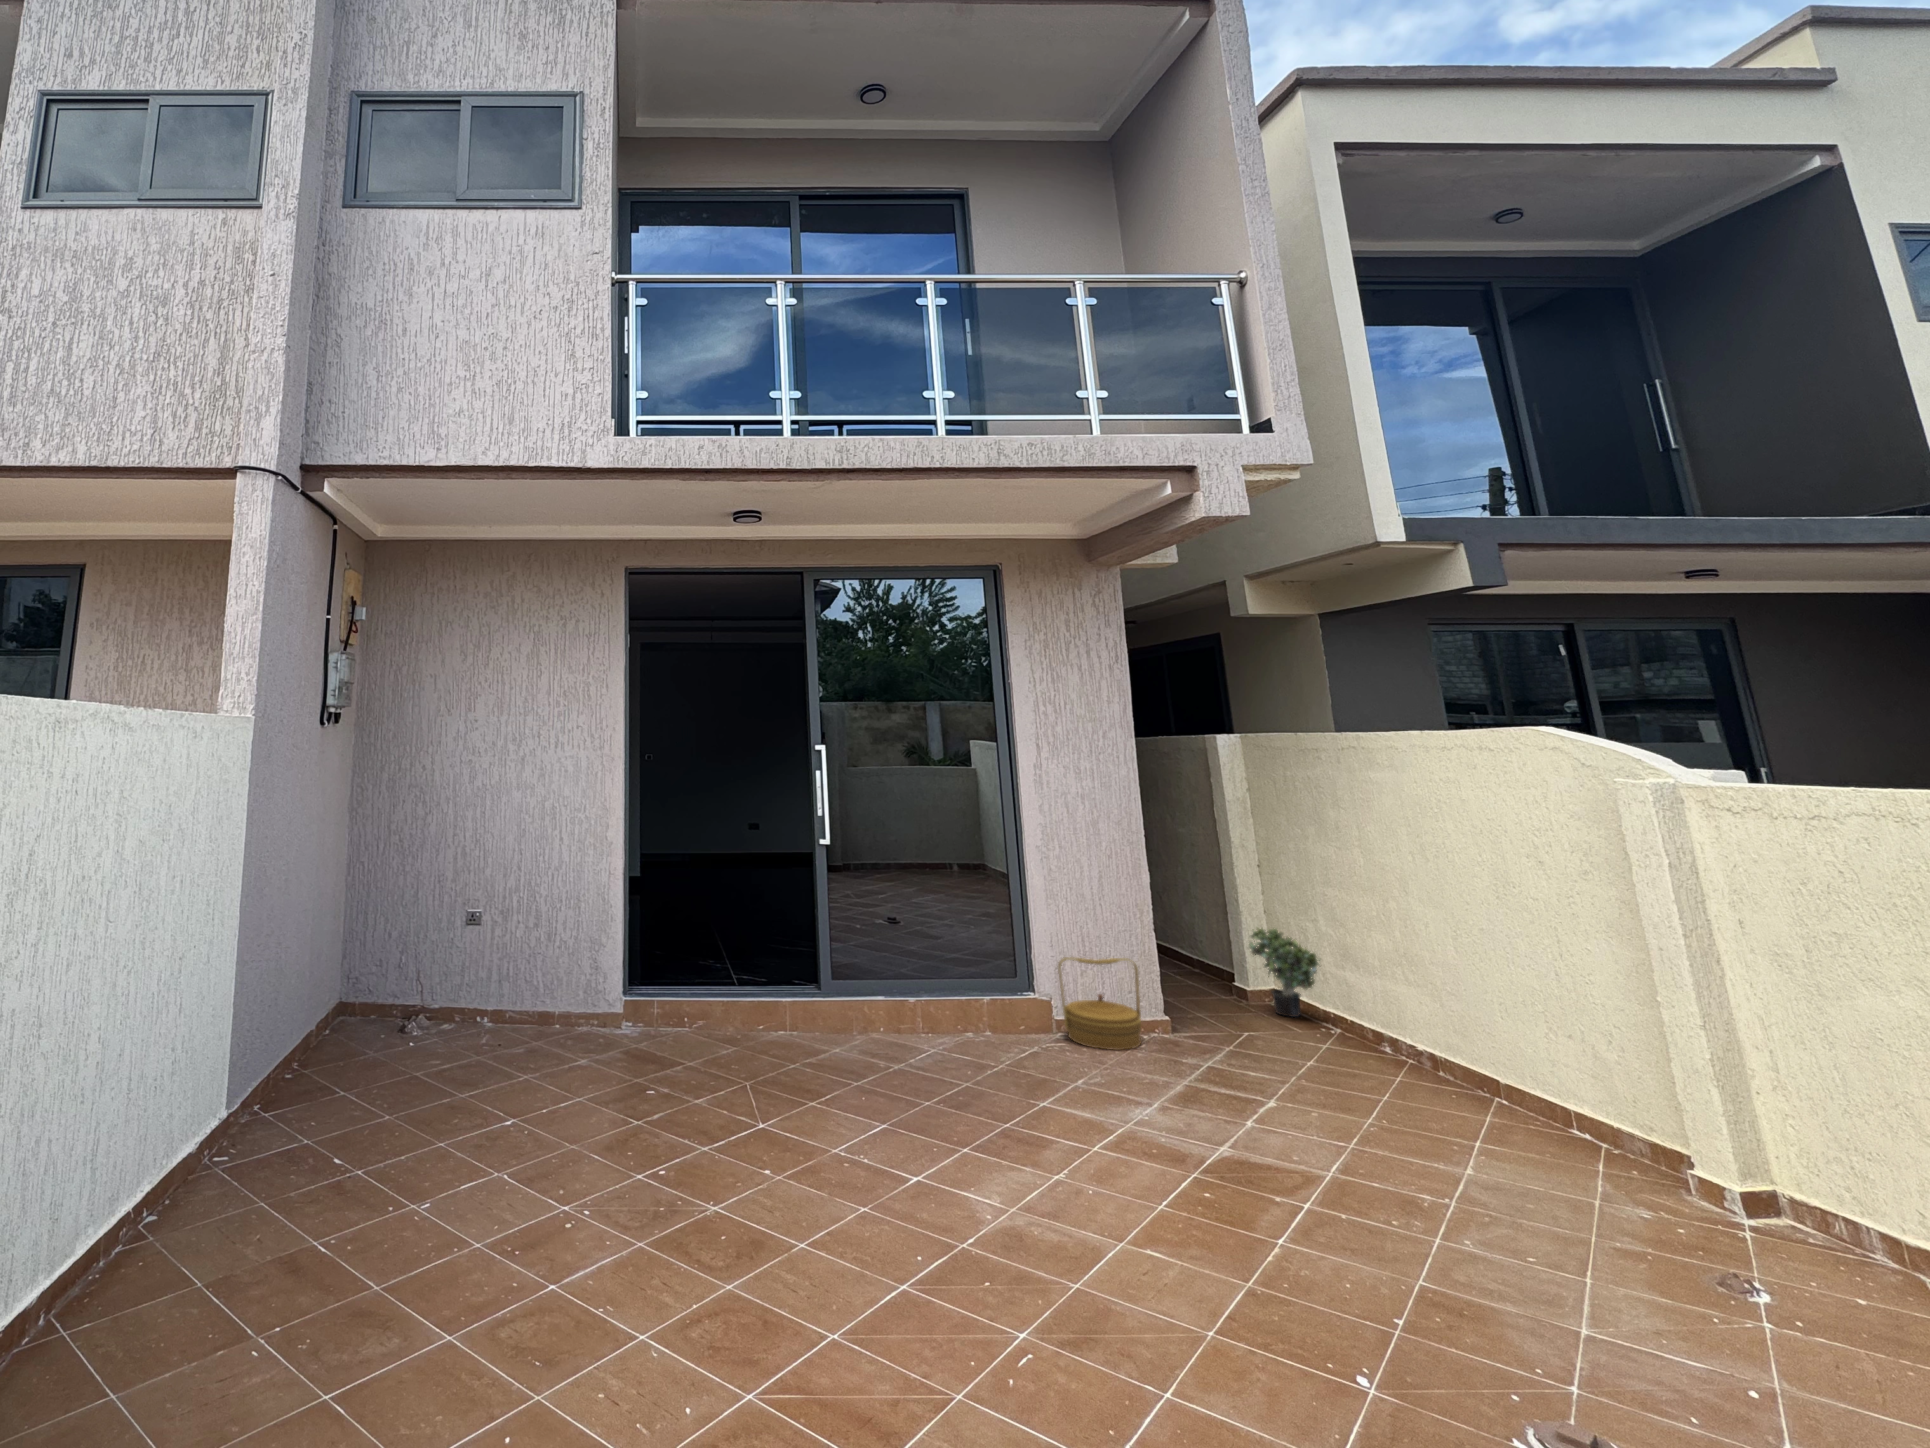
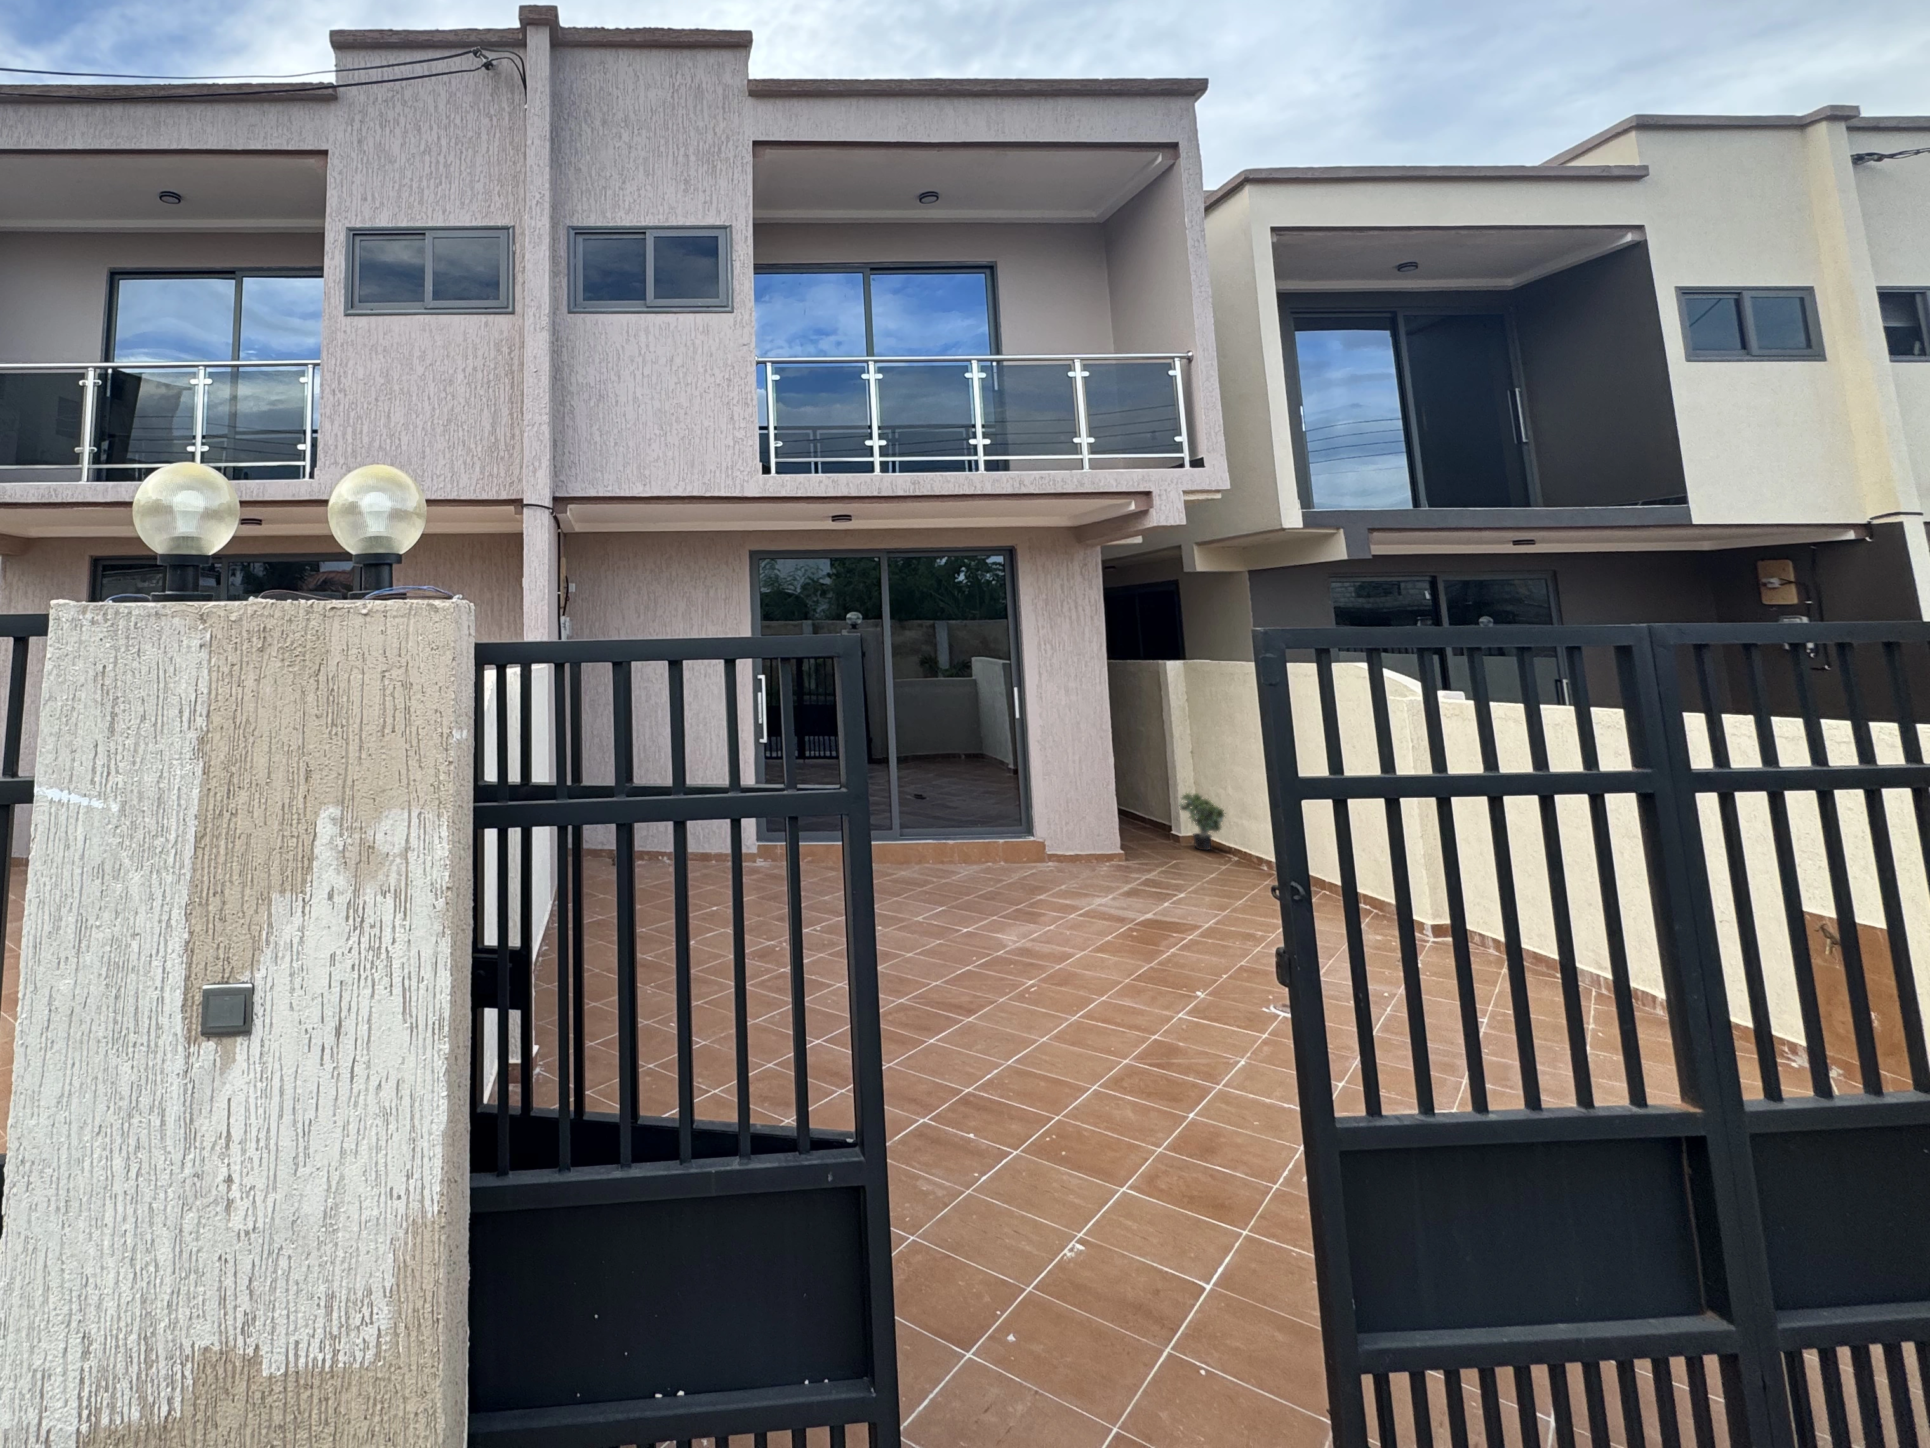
woven basket: present [1058,957,1141,1050] -> none [1049,812,1103,870]

